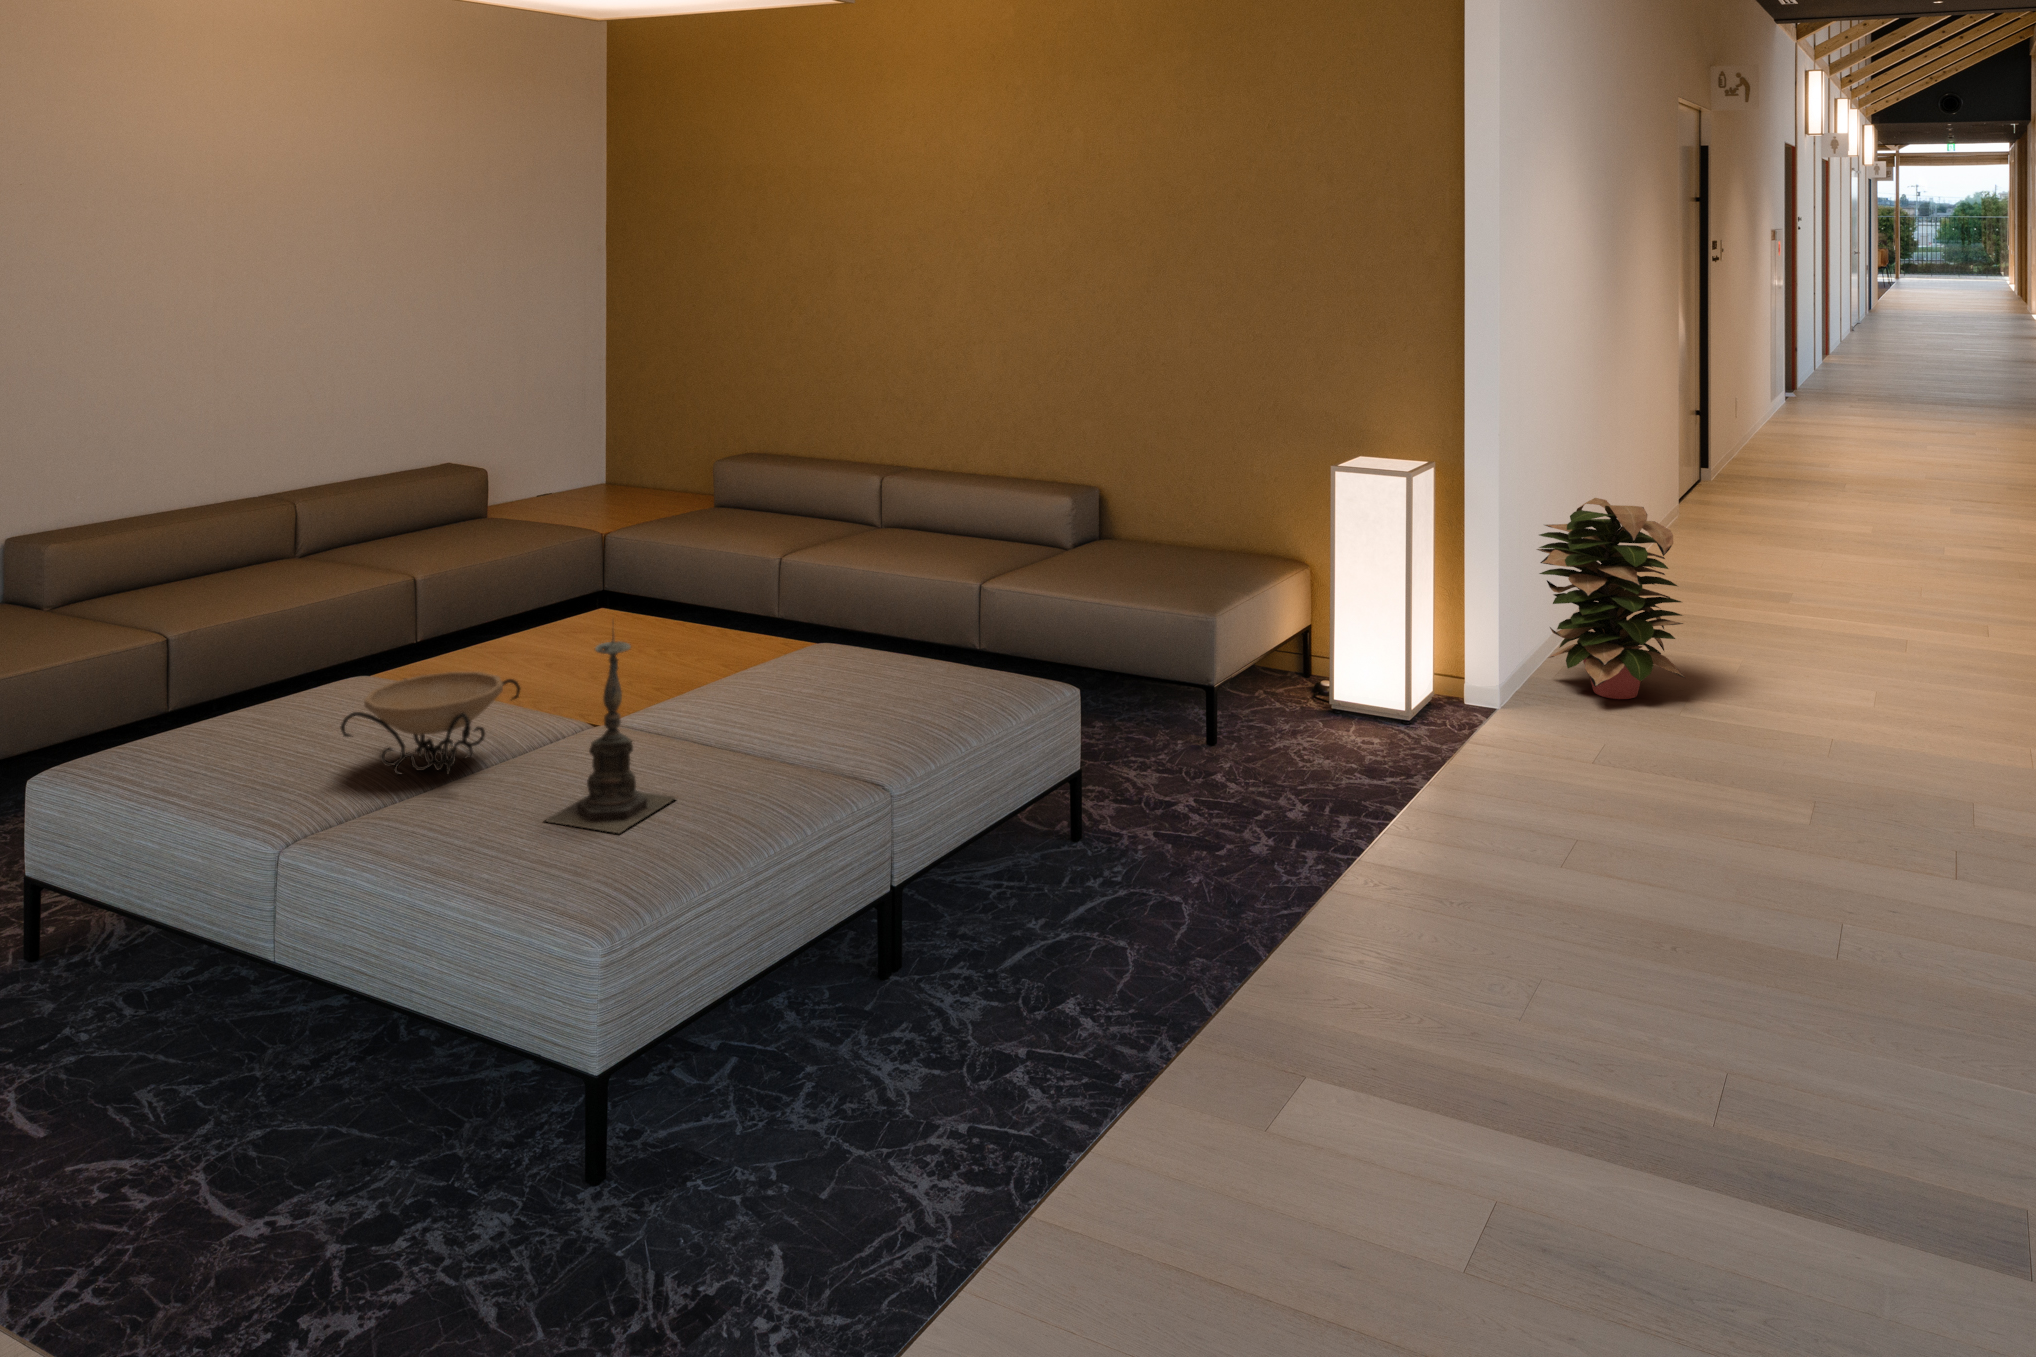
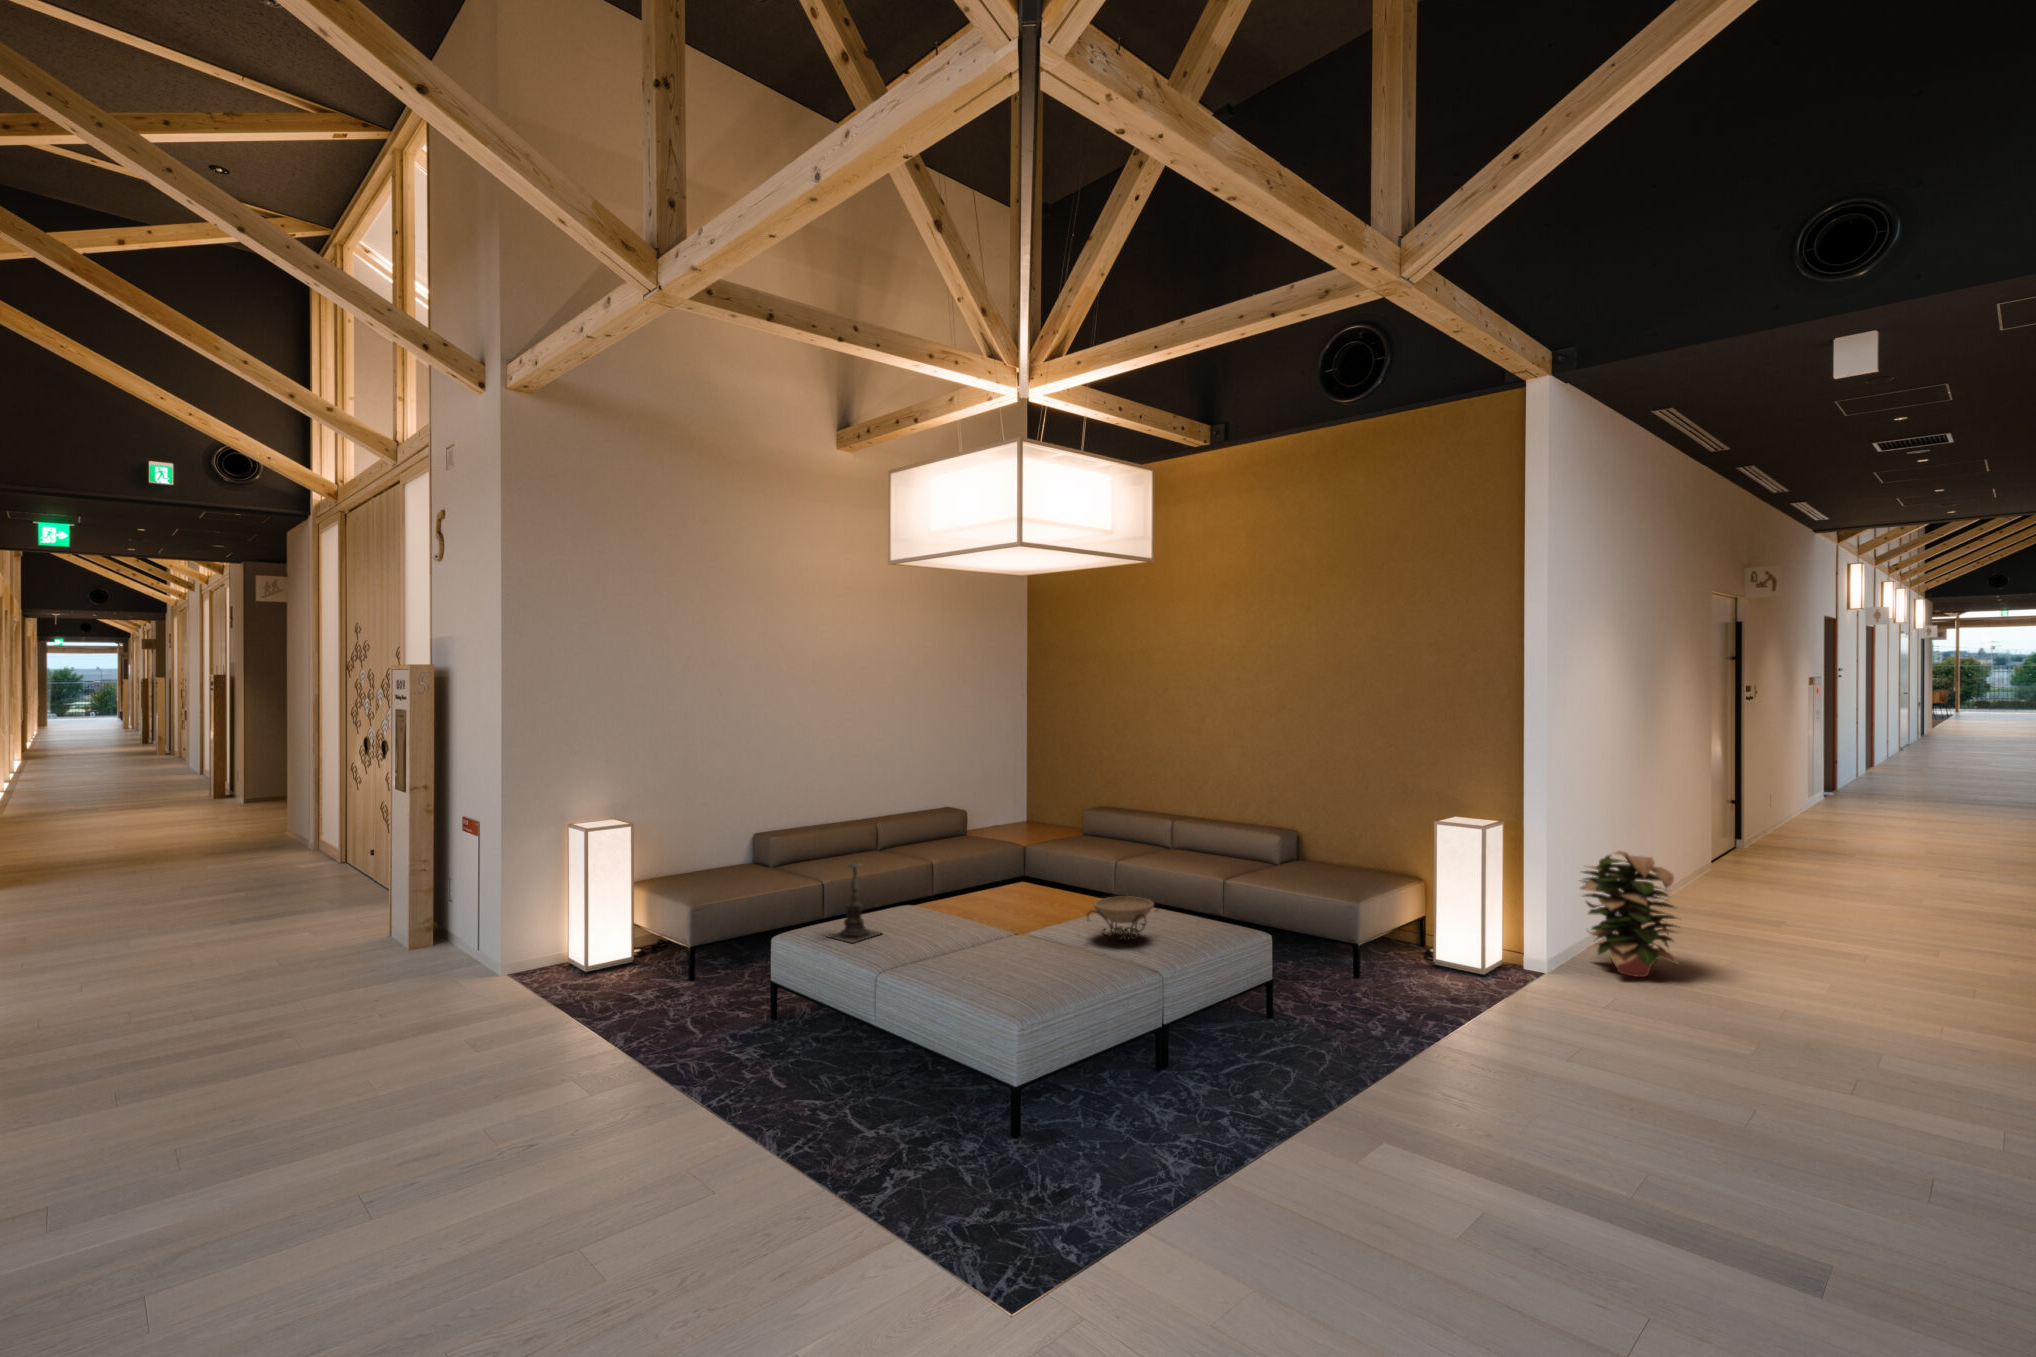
candle holder: present [546,634,675,834] -> present [829,862,881,943]
decorative bowl: present [341,672,520,775] -> present [1087,896,1158,943]

